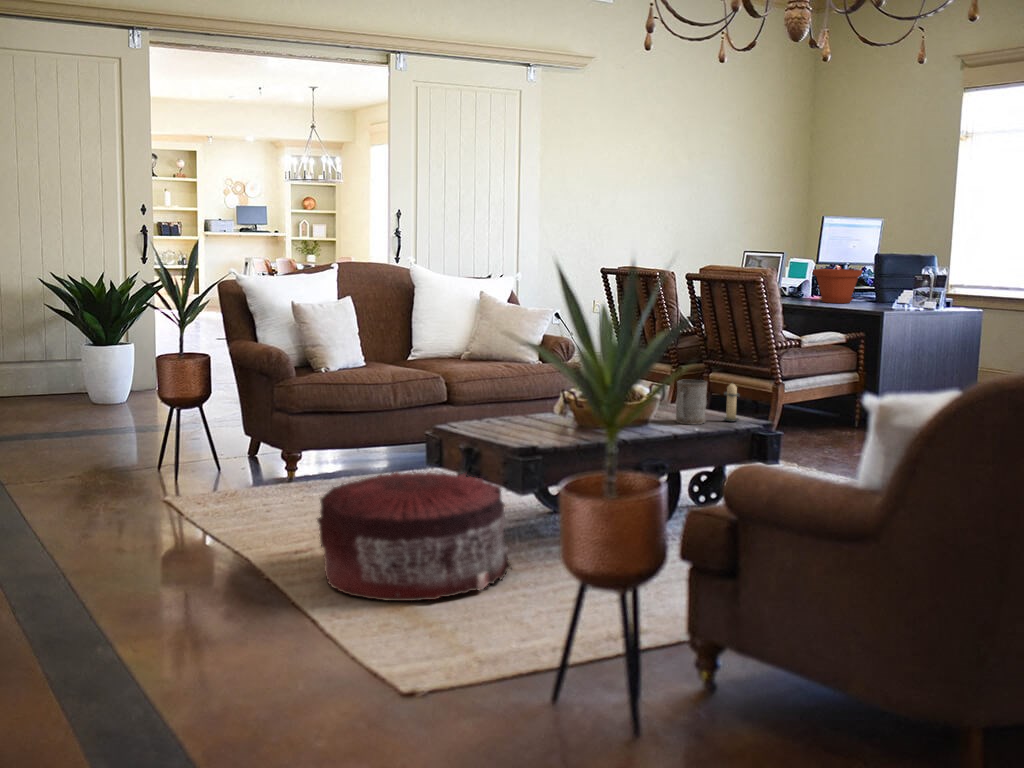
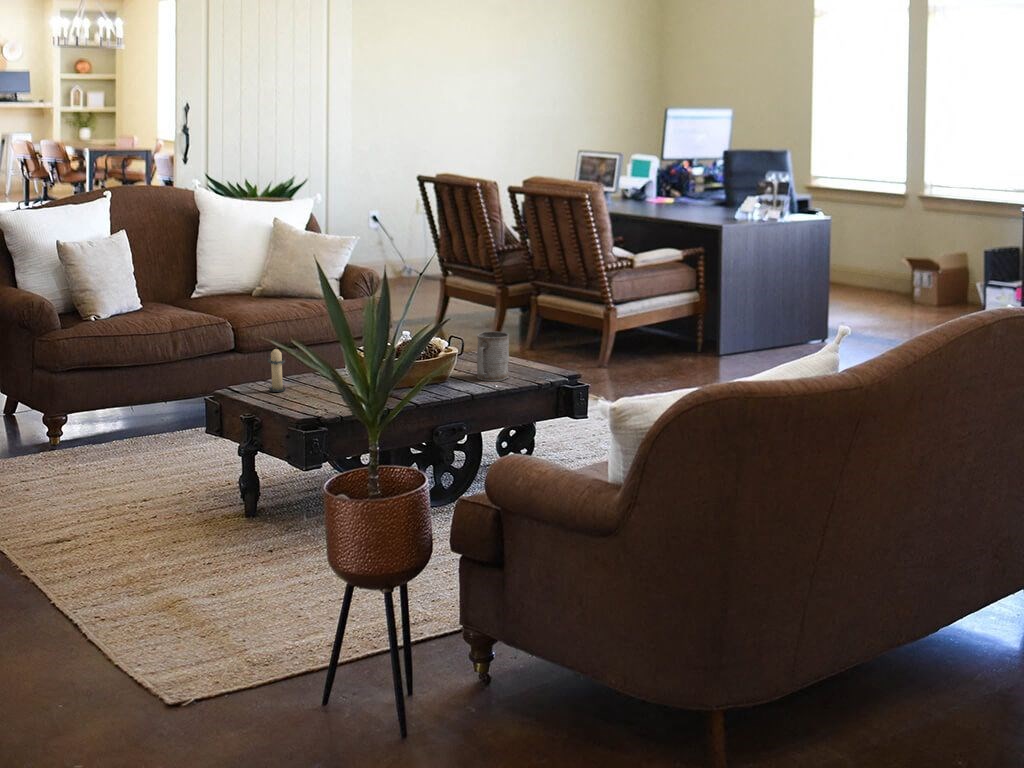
plant pot: present [813,269,863,303] -> none [652,172,706,212]
candle: present [724,384,740,421] -> present [267,349,286,392]
pouf: present [317,472,511,601] -> none [78,448,296,596]

